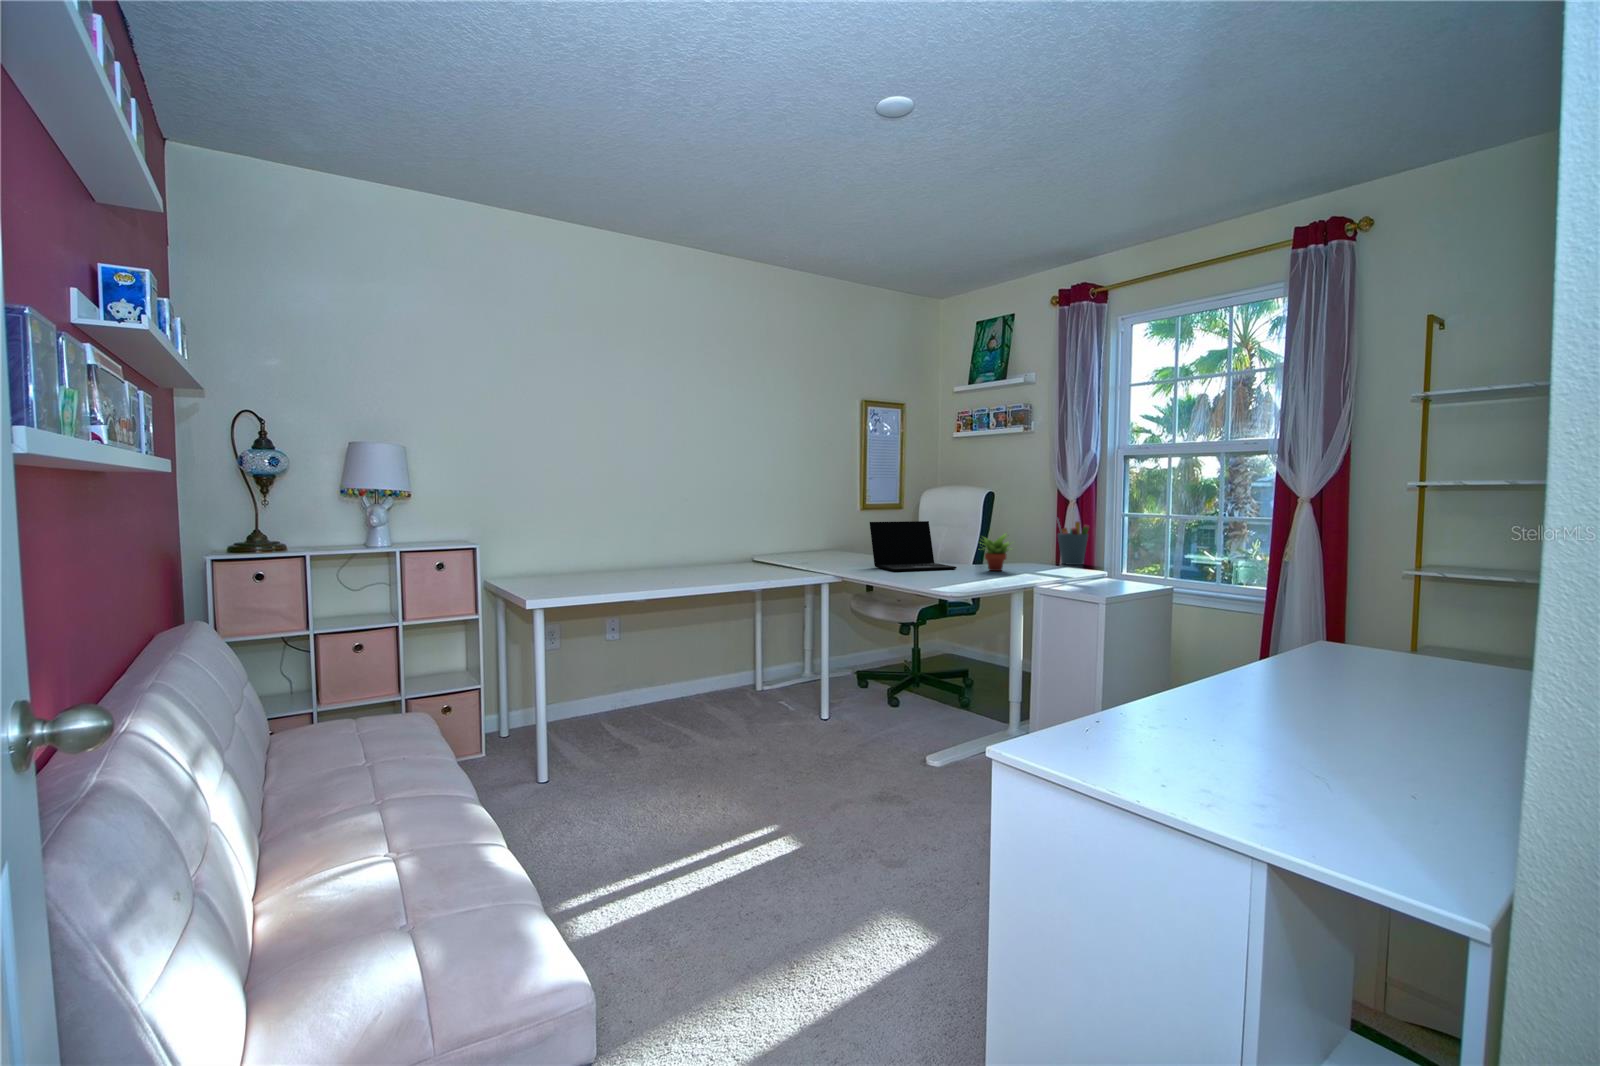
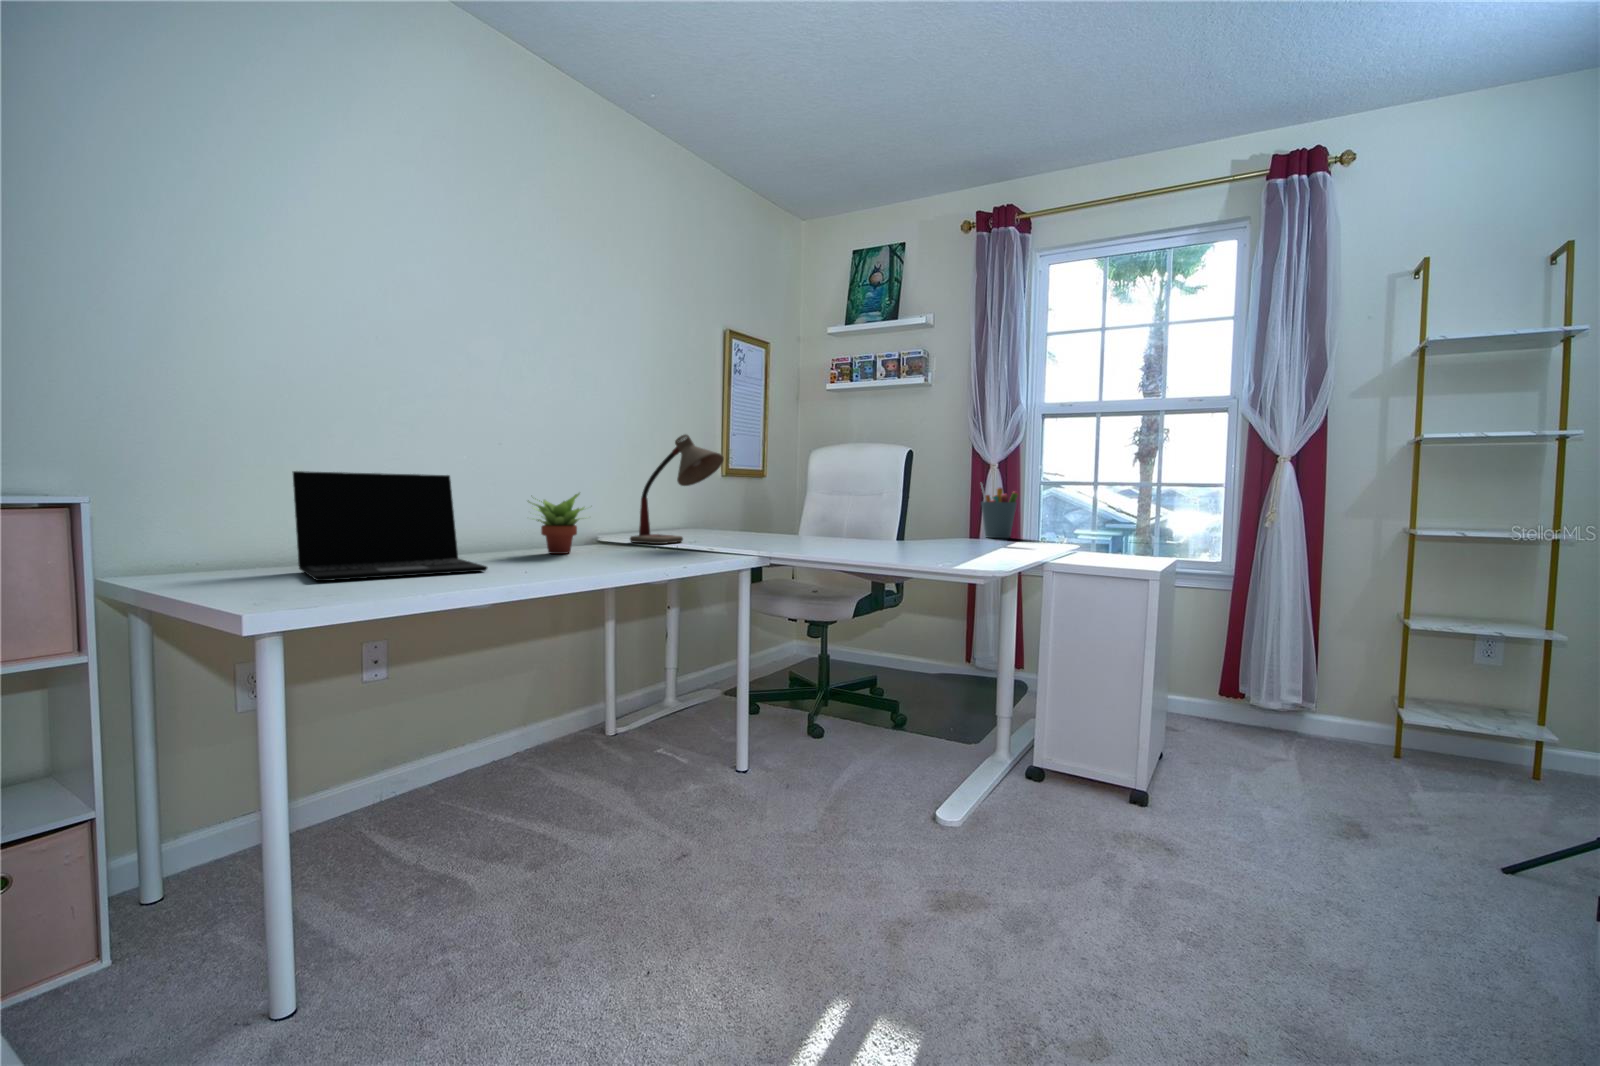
desk lamp: none [767,491,825,566] -> present [630,434,724,544]
laptop: present [870,521,957,571] -> present [293,471,487,581]
succulent plant: present [984,534,1010,571] -> present [529,493,584,554]

